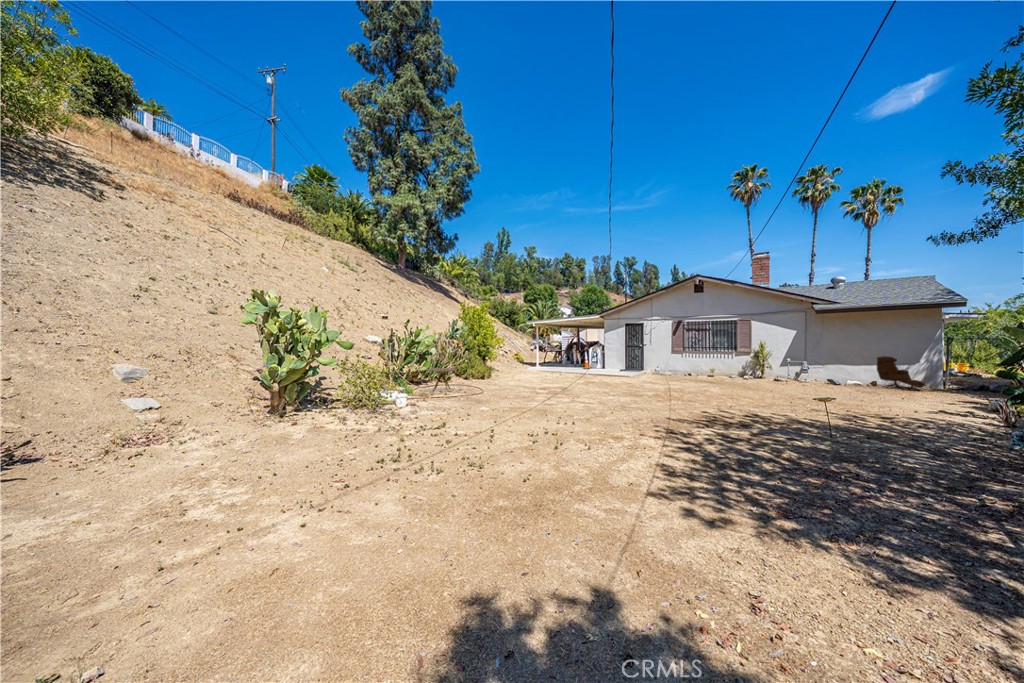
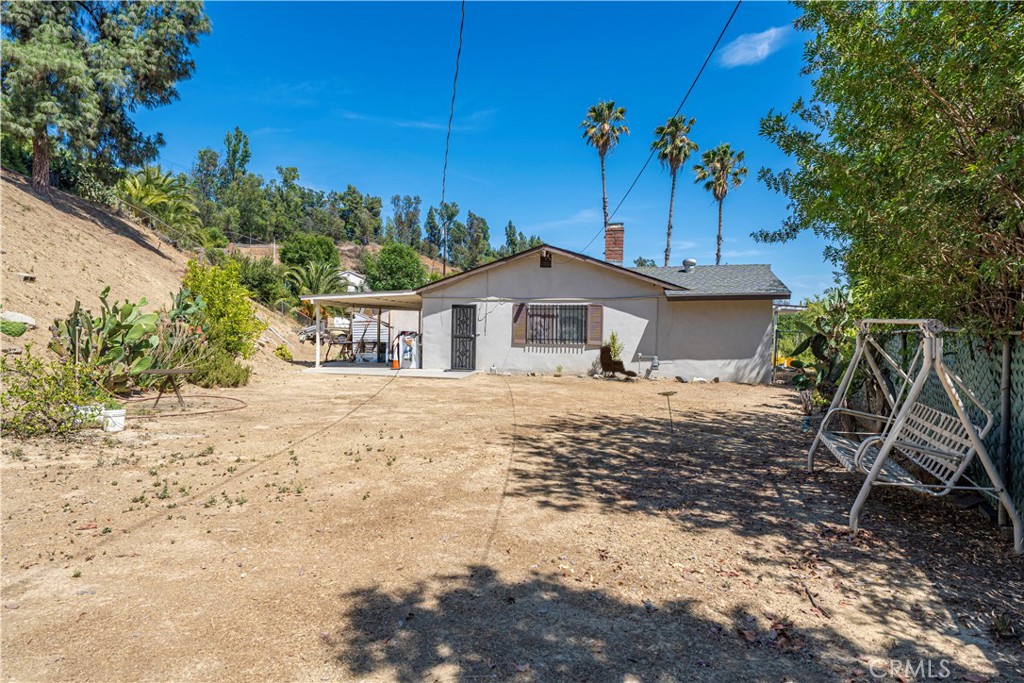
lounge chair: present [877,356,925,391] -> present [600,346,637,381]

